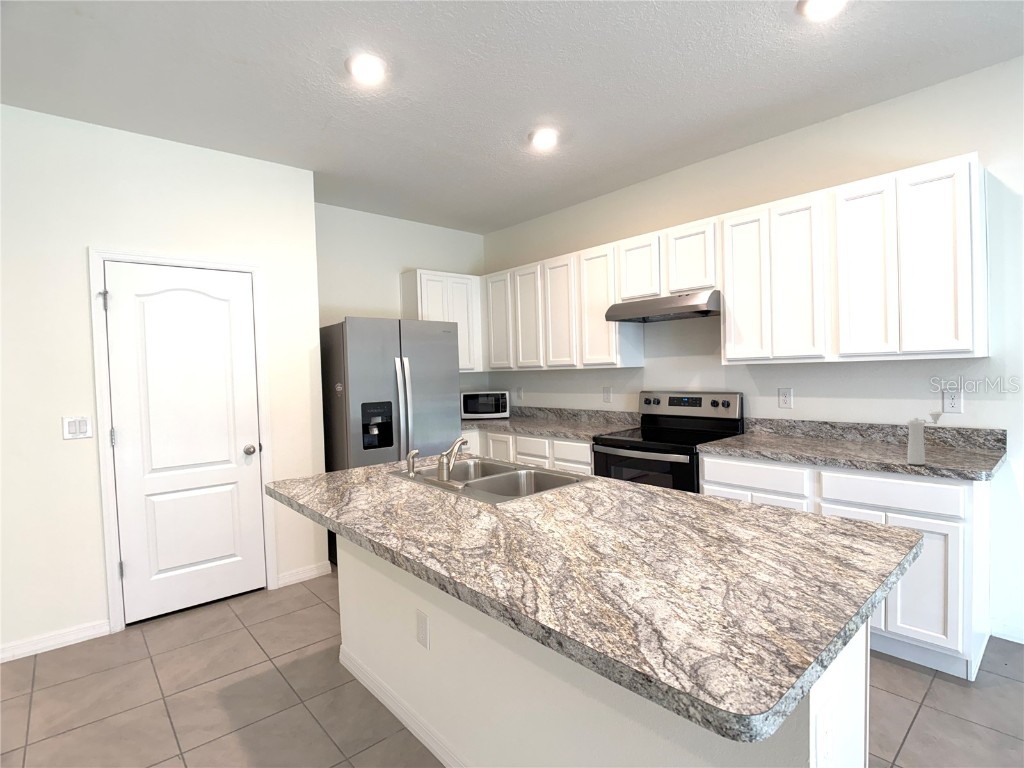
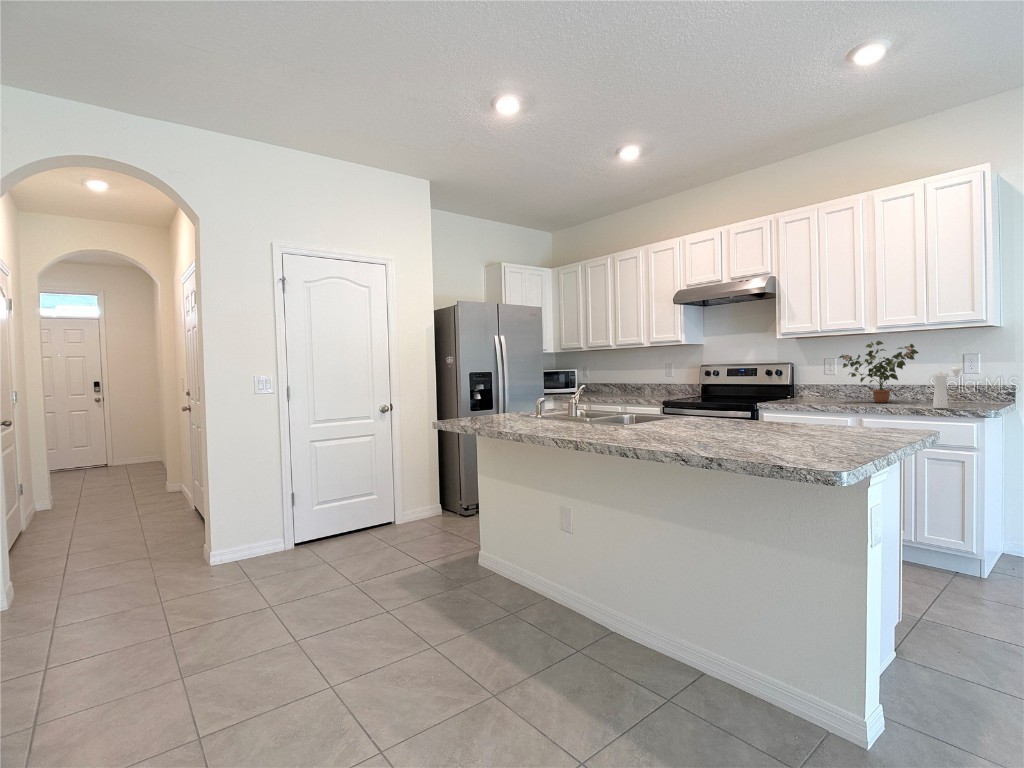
potted plant: none [793,372,890,449] -> present [839,341,918,403]

